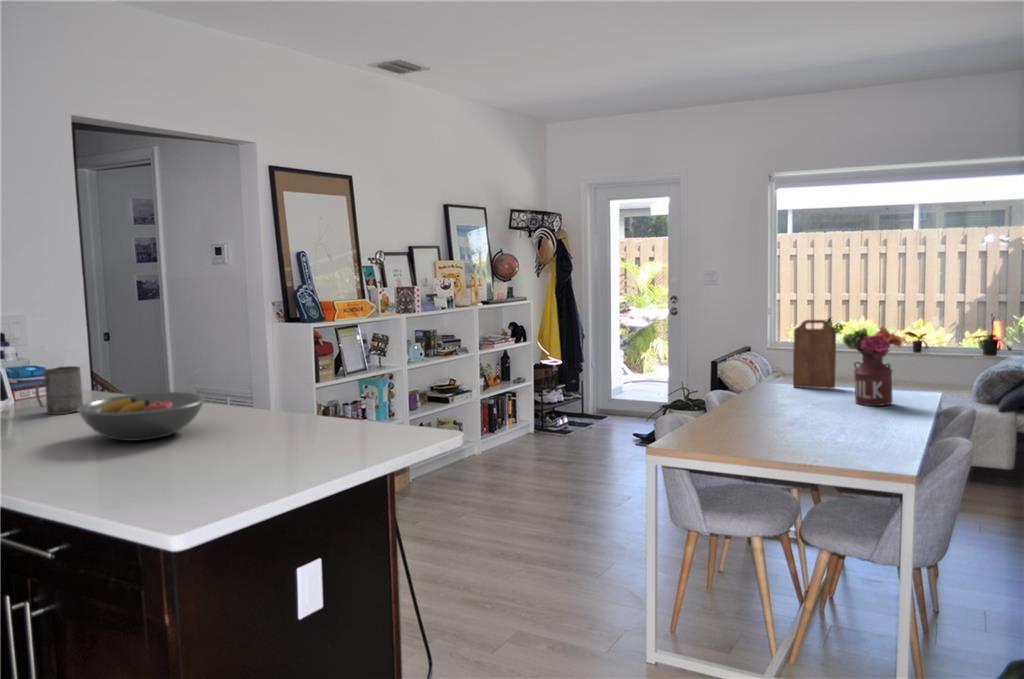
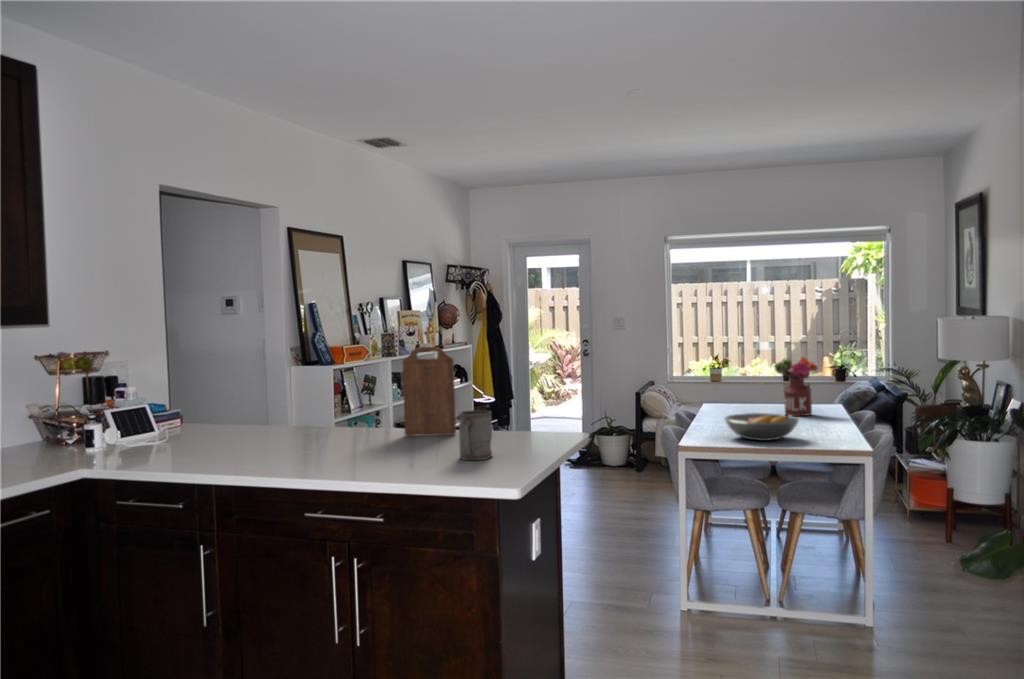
cutting board: present [793,320,836,388] -> present [402,347,456,436]
mug: present [35,366,83,414] -> present [459,410,492,460]
fruit bowl: present [77,392,205,441] -> present [725,413,799,441]

